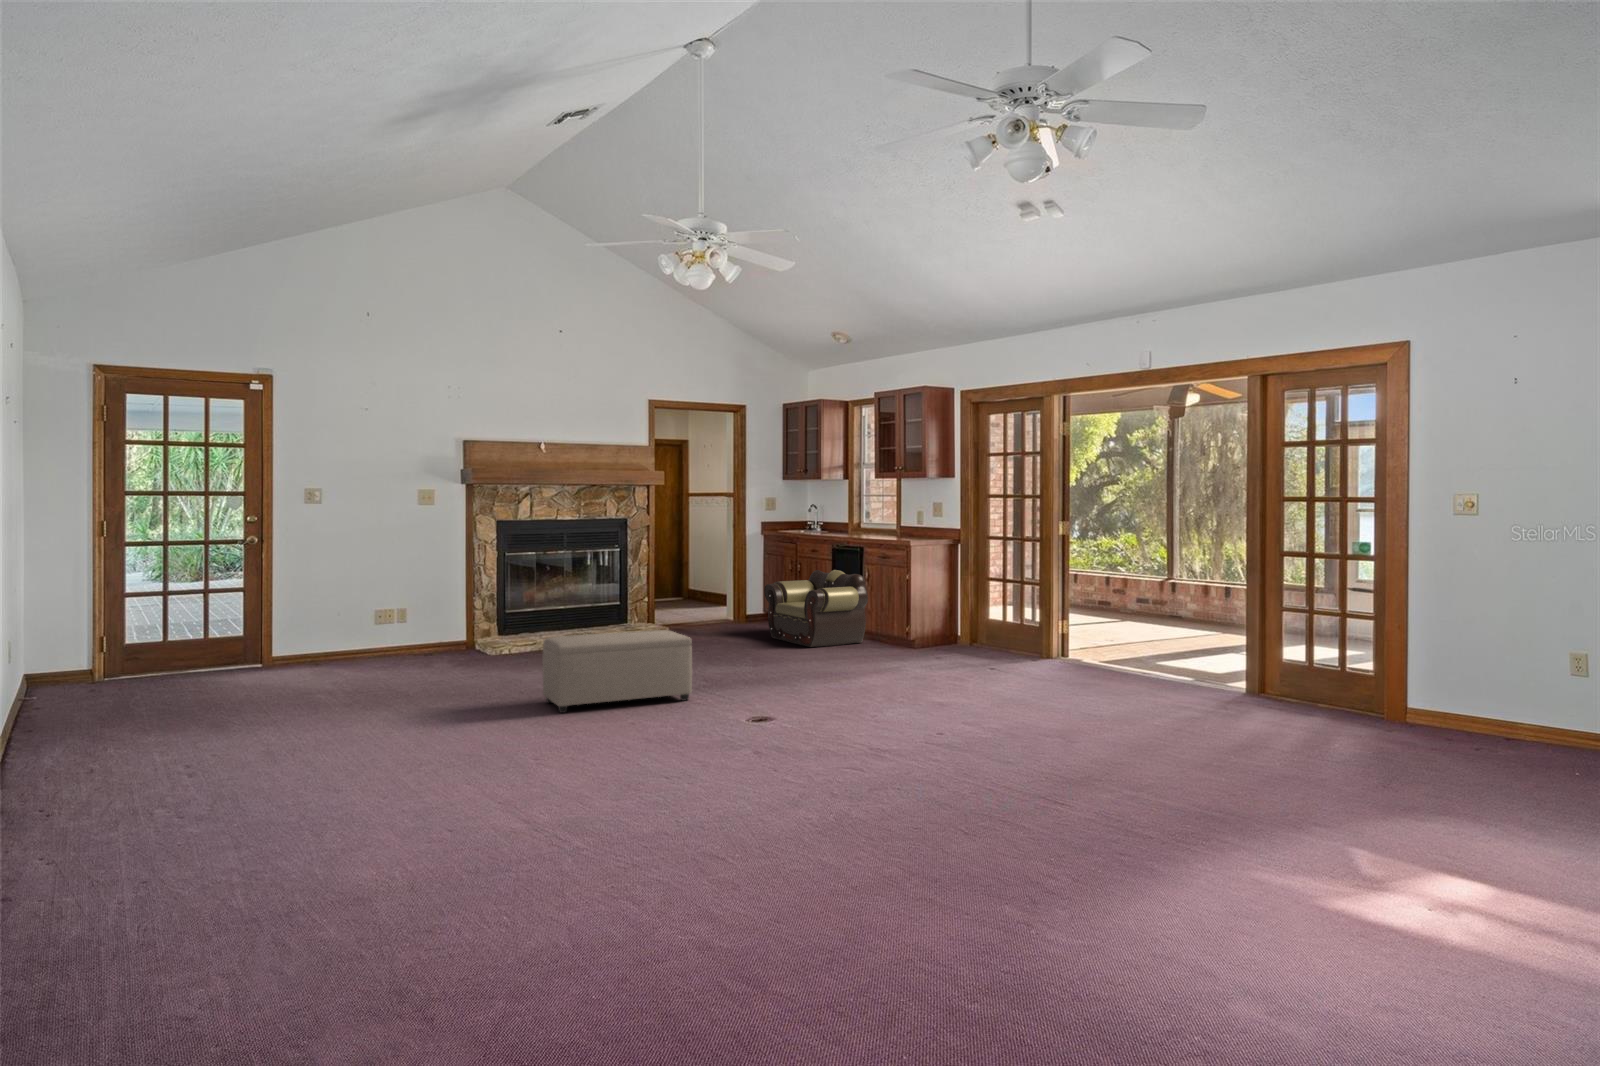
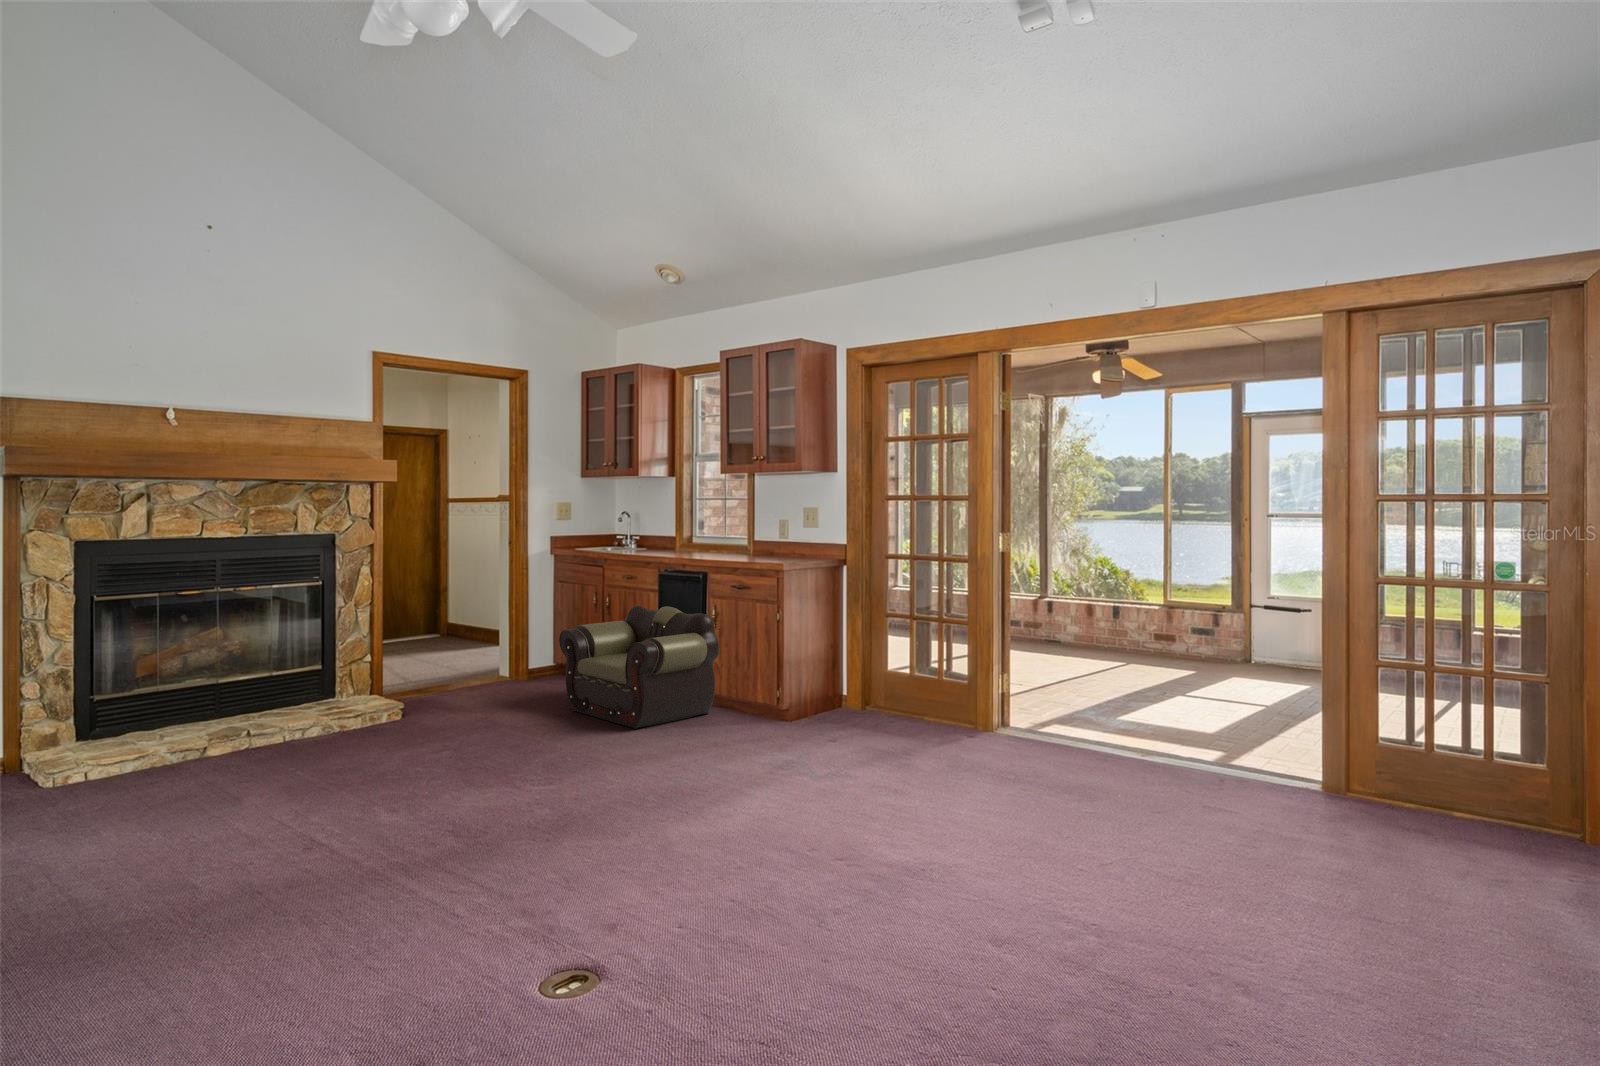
ottoman: present [542,630,692,713] -> none [64,763,432,1017]

